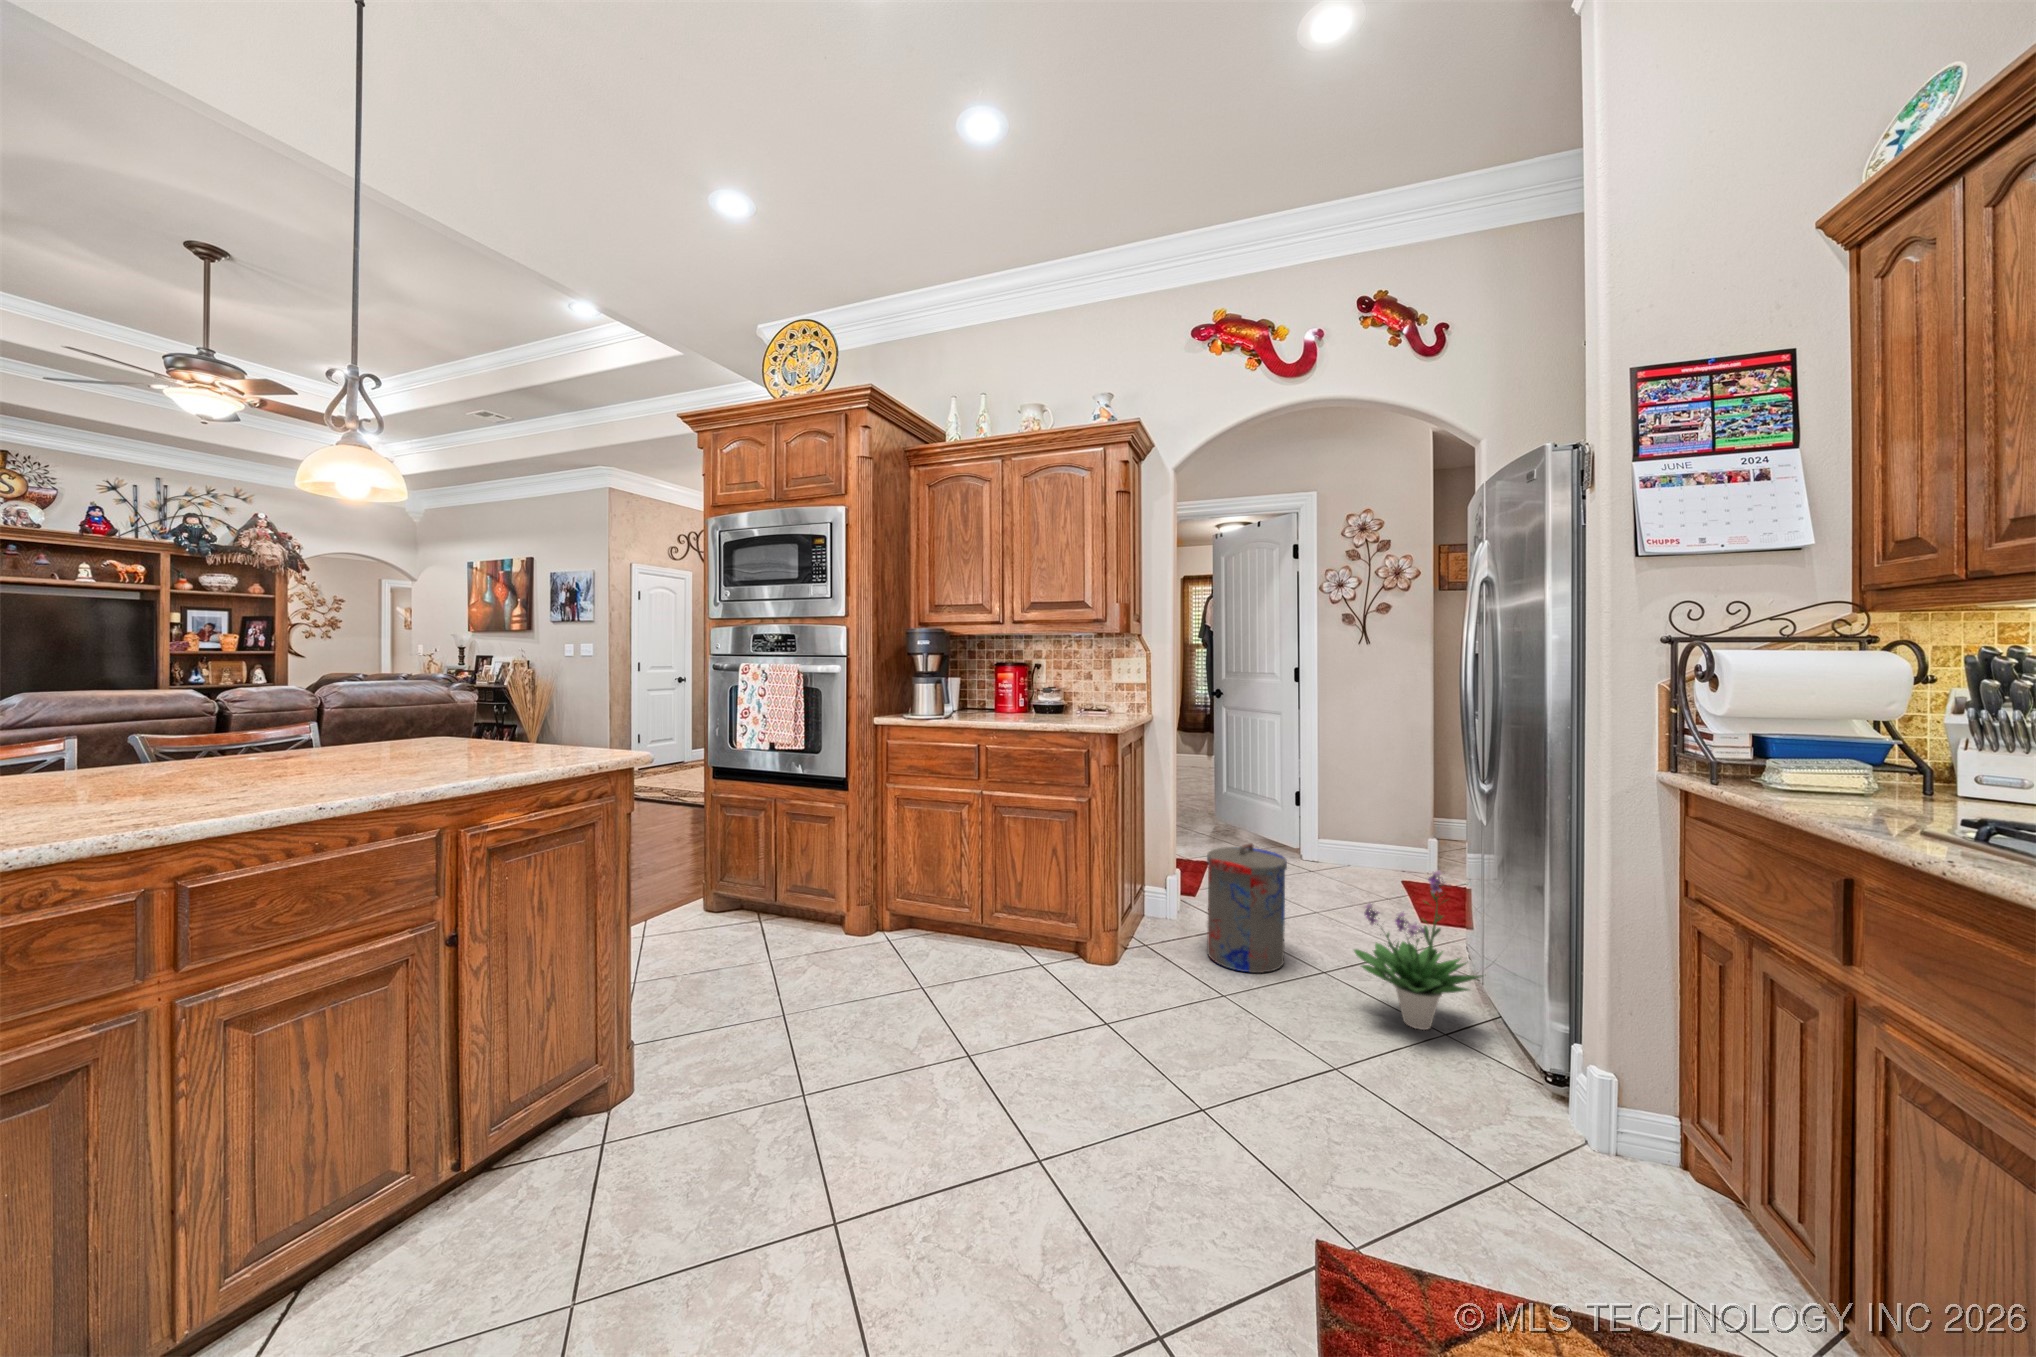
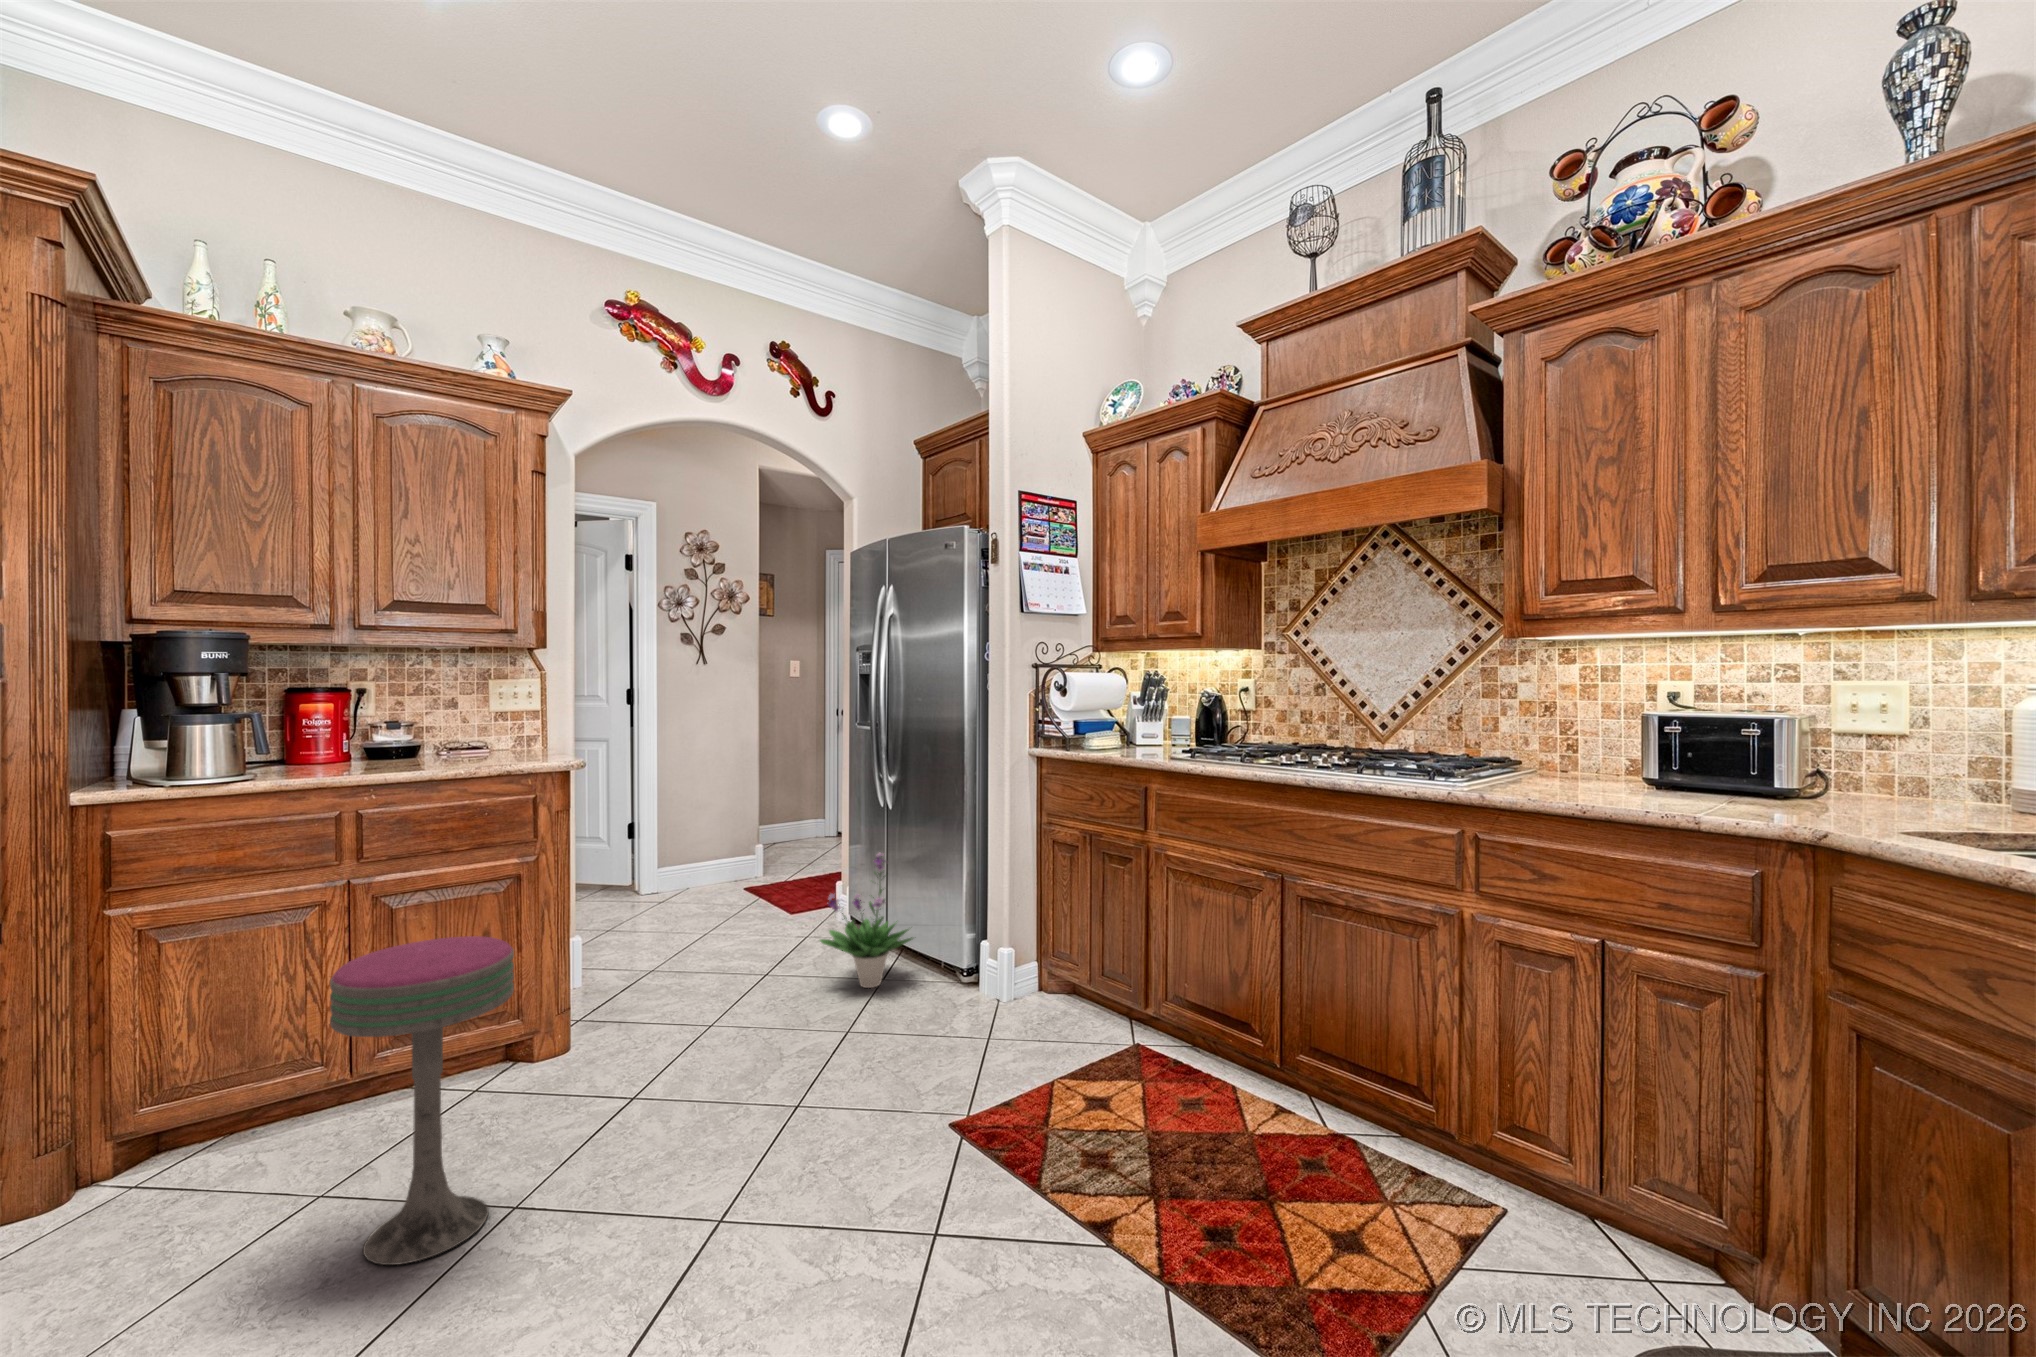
bar stool: none [861,843,969,1067] -> present [330,936,514,1265]
trash can: present [1207,843,1287,973] -> none [653,871,738,1006]

